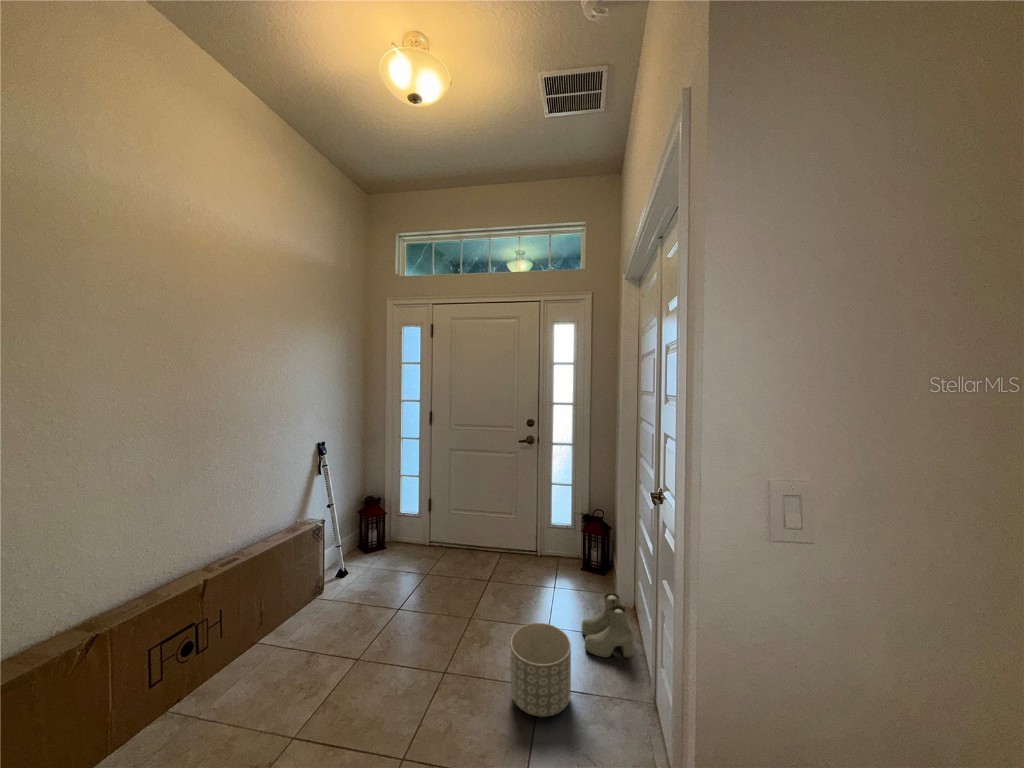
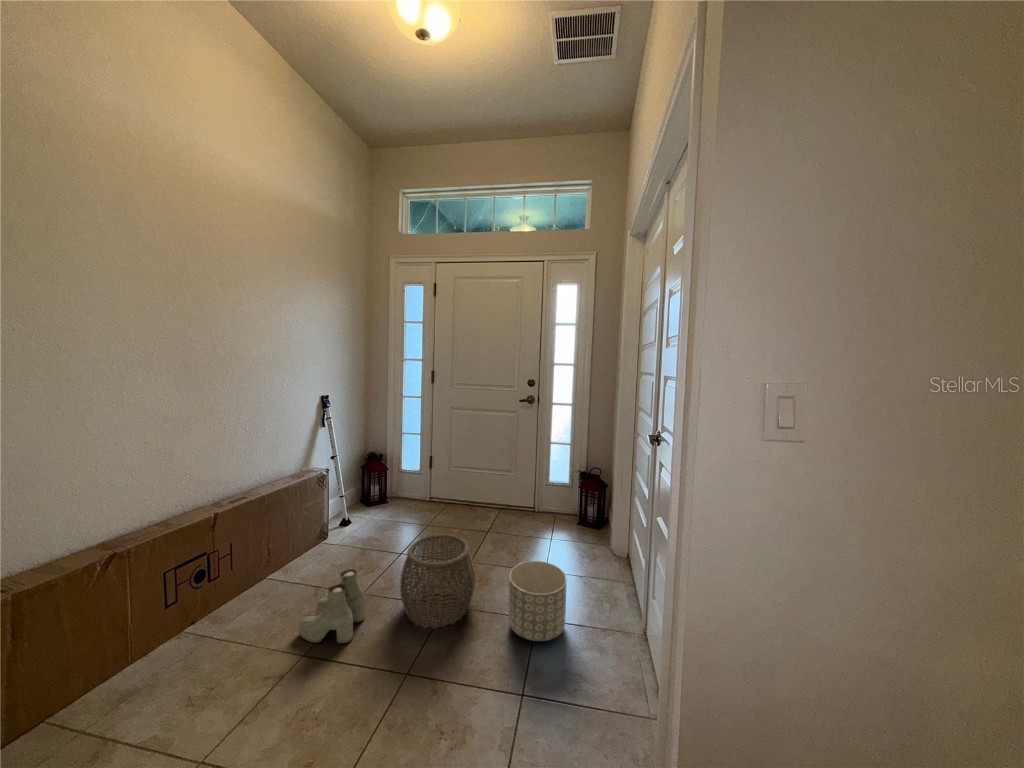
boots: present [582,593,634,658] -> present [299,569,366,644]
woven basket: none [396,594,476,703] -> present [400,534,475,629]

